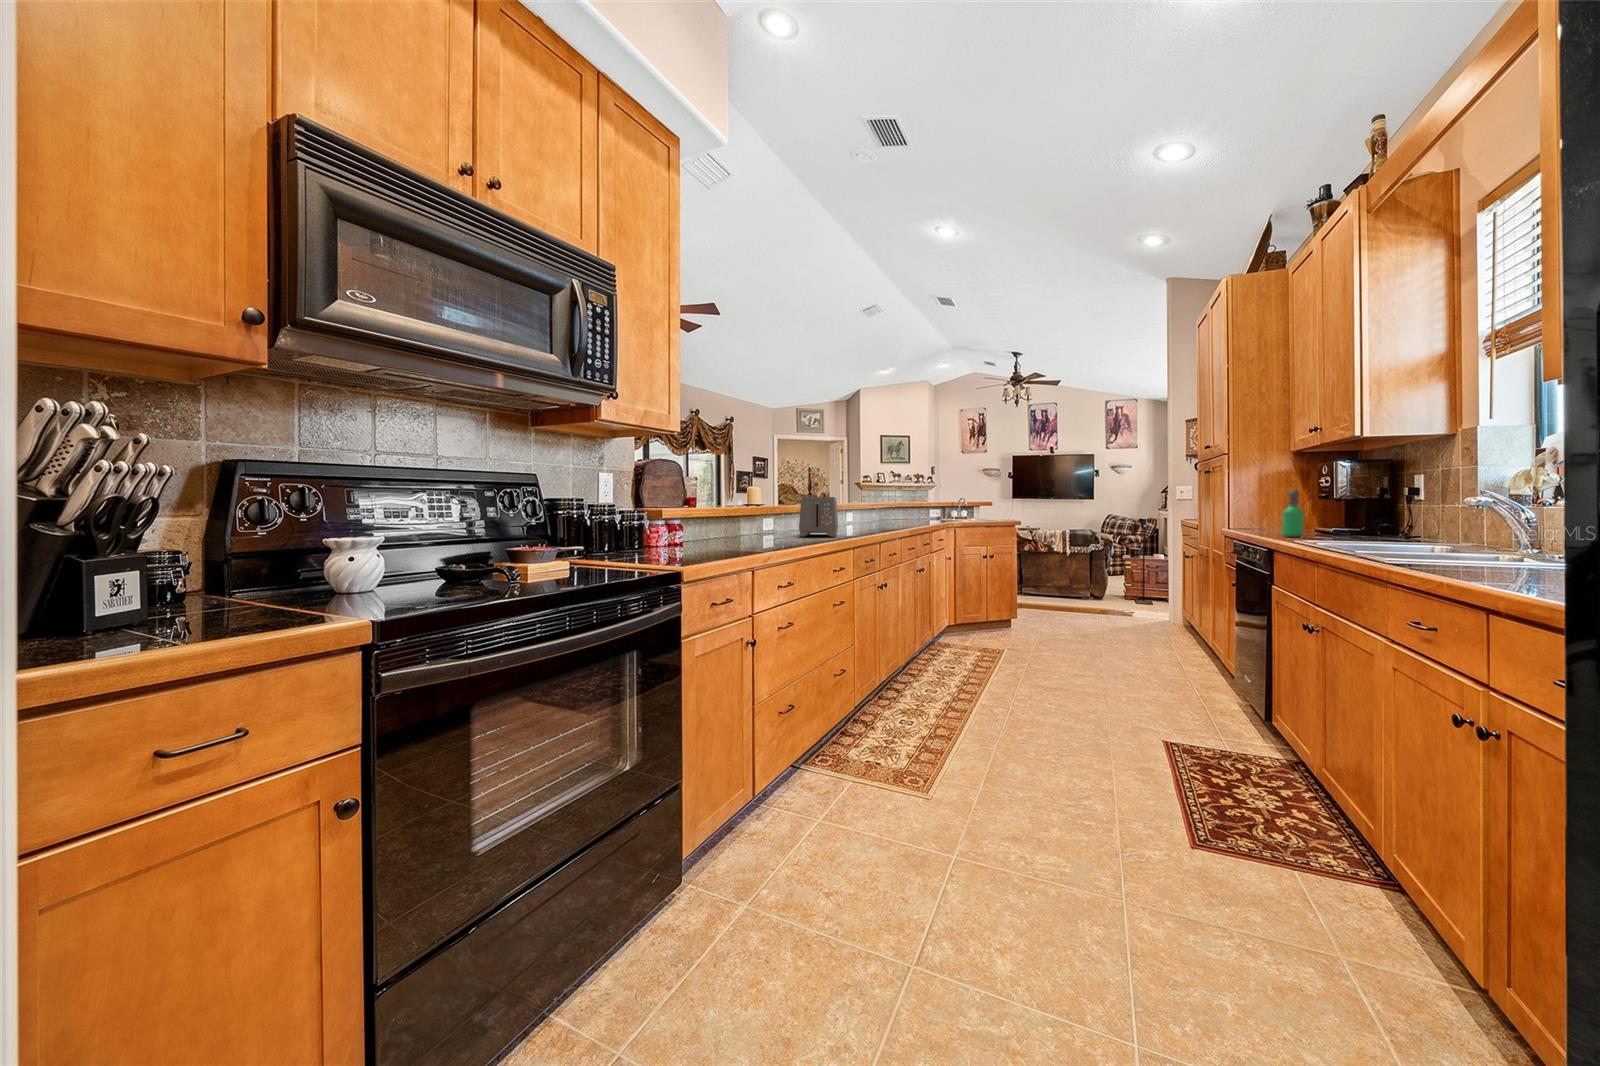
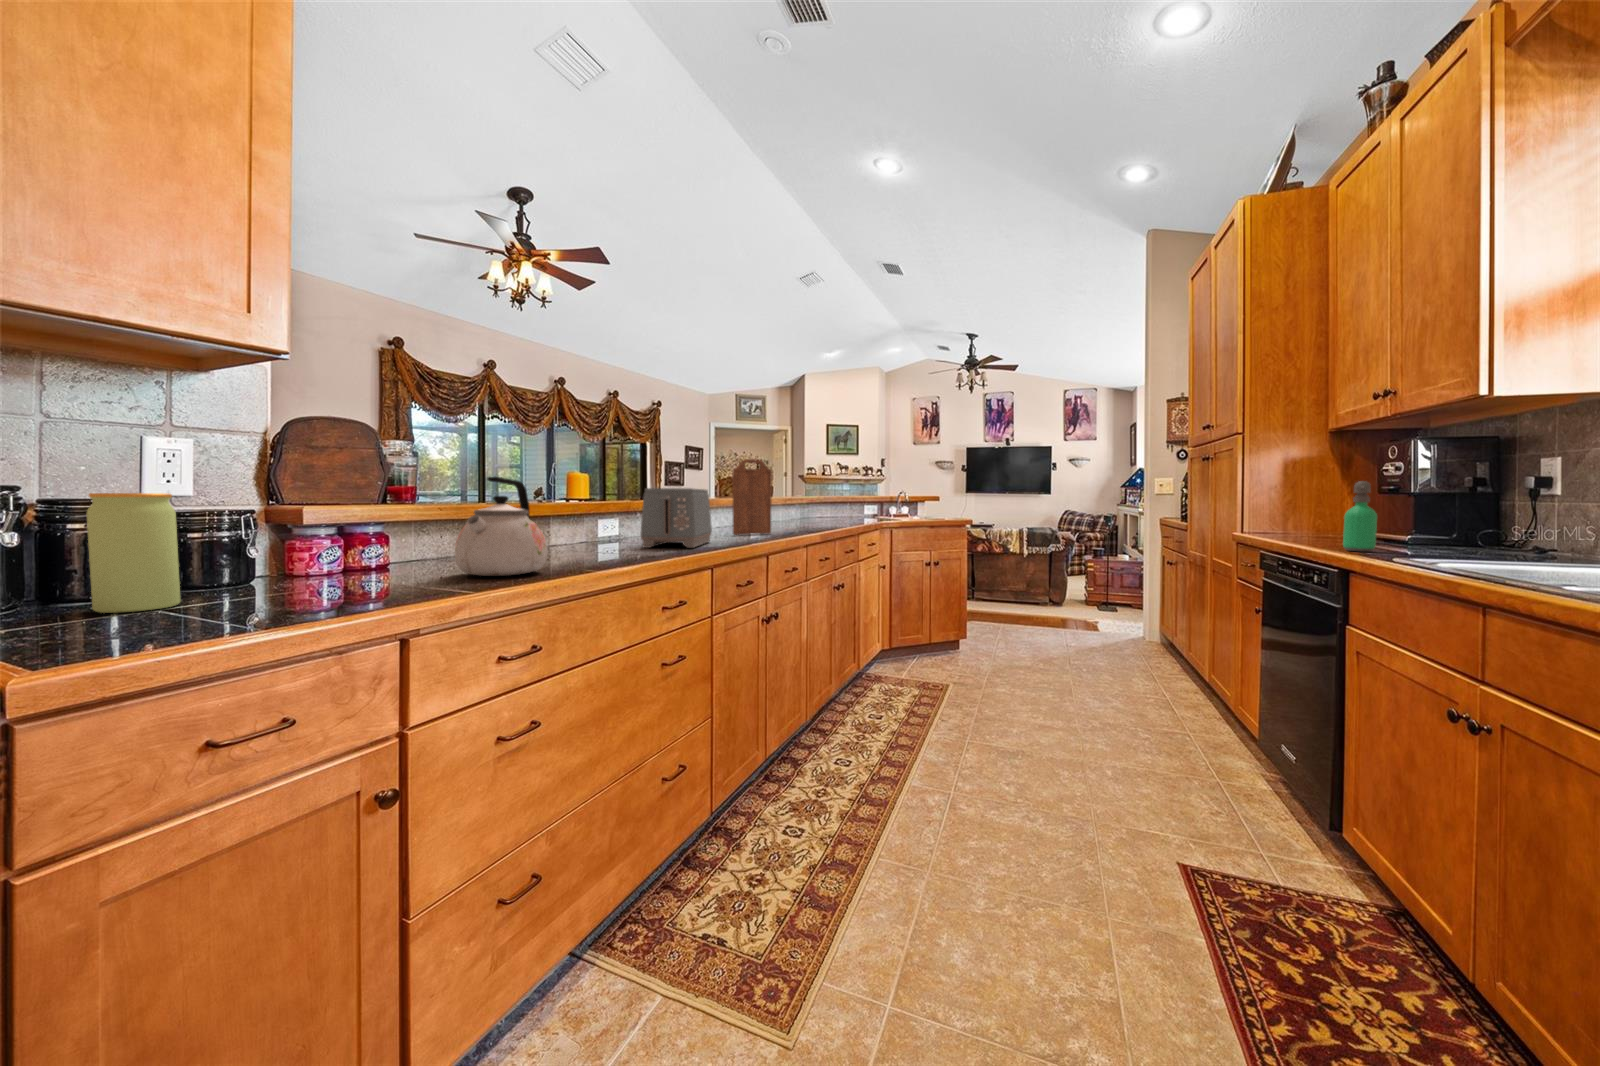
cutting board: none [843,475,870,531] -> present [733,459,771,535]
kettle: none [733,492,779,547] -> present [455,477,547,576]
jar: none [618,502,646,556] -> present [87,493,180,613]

